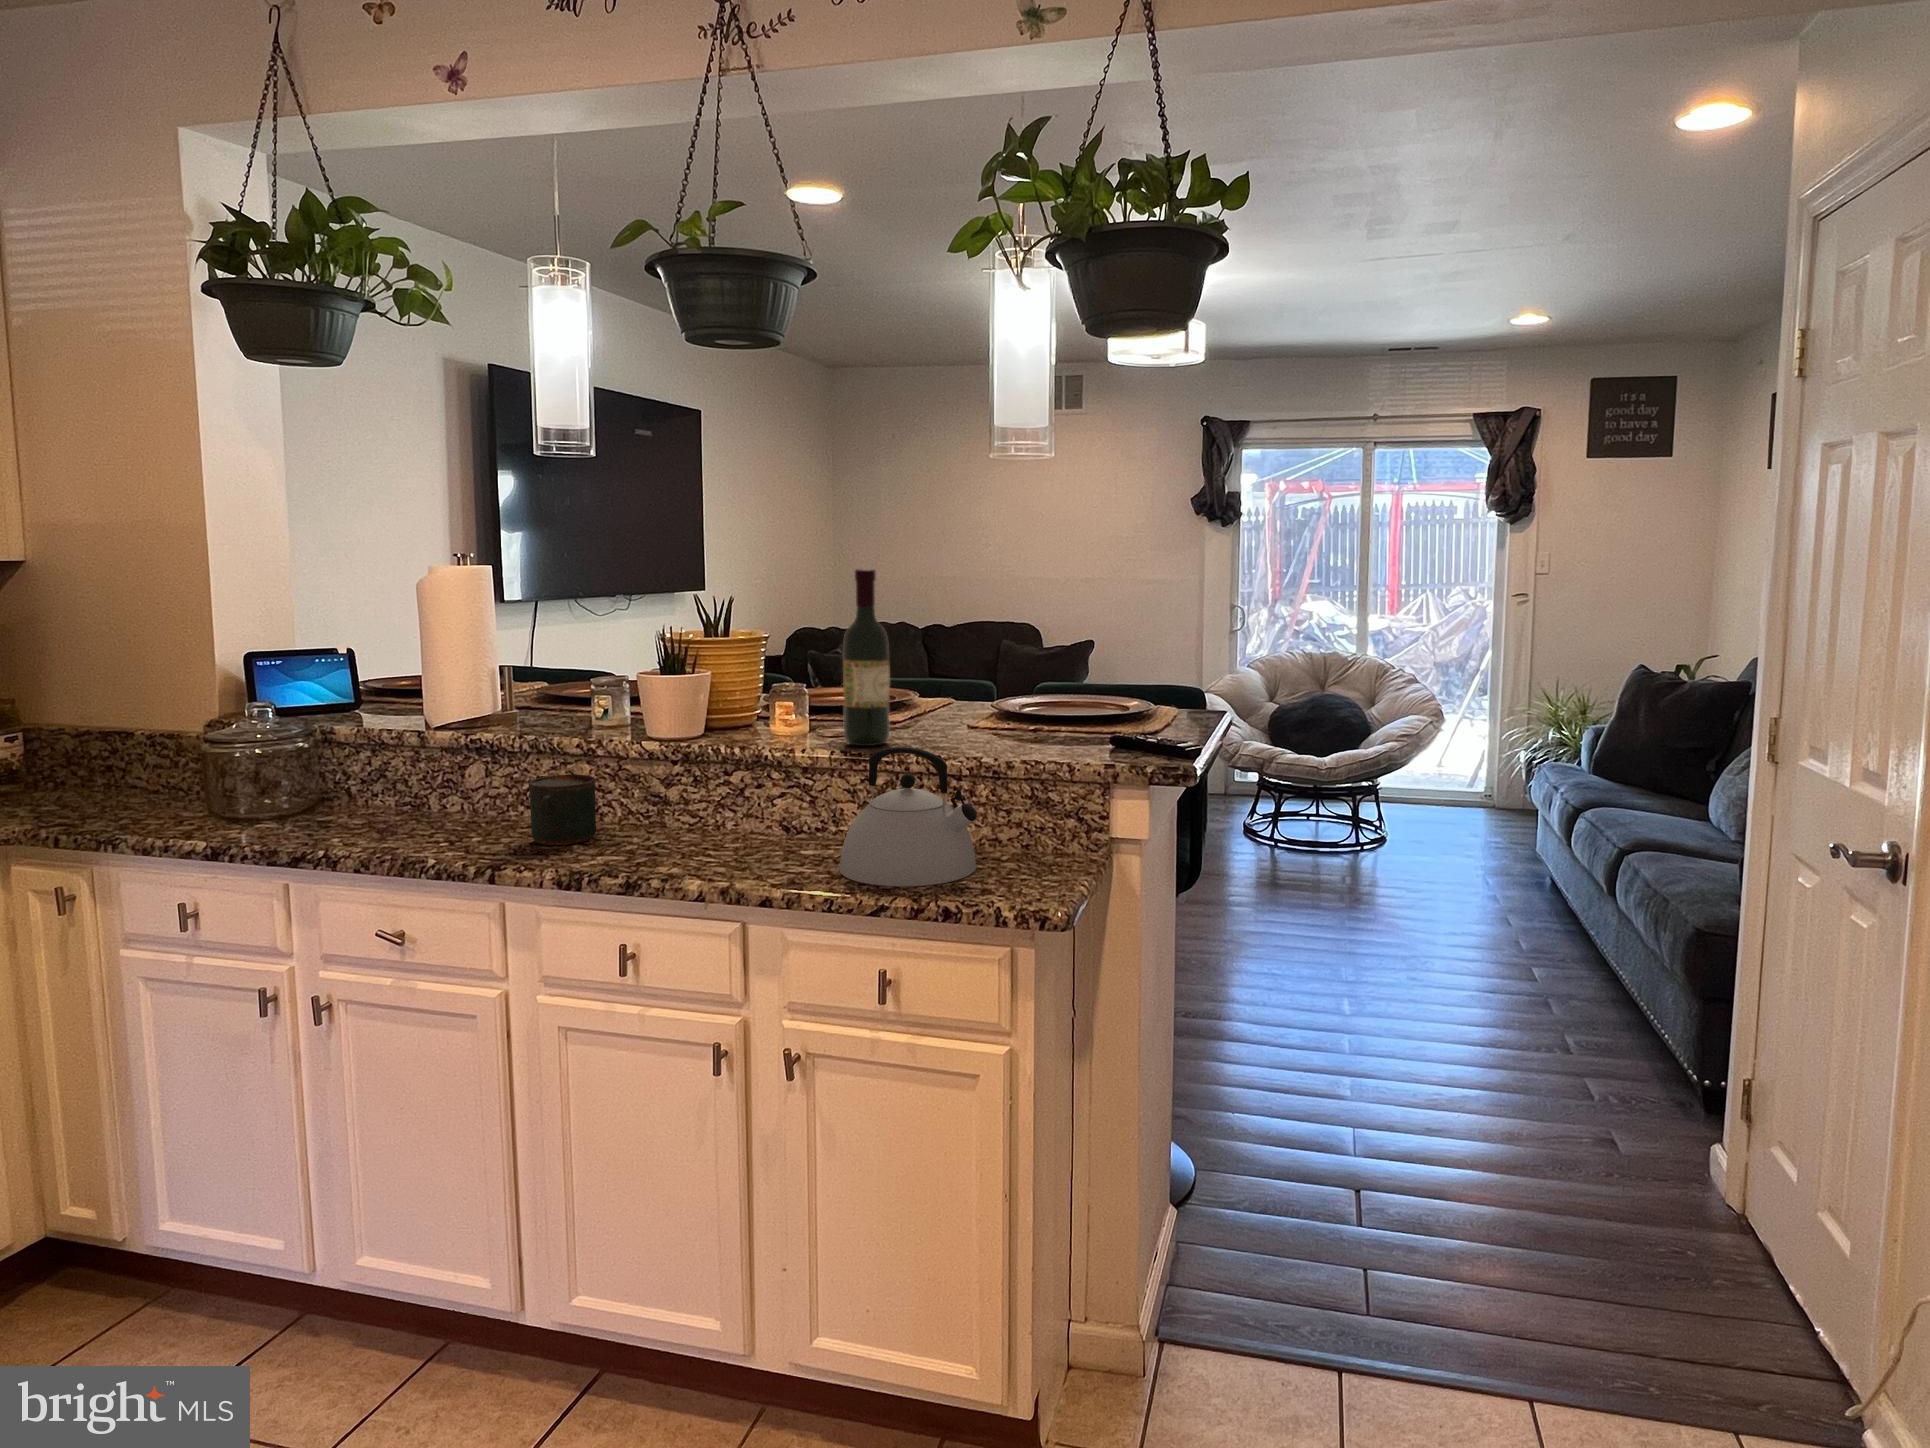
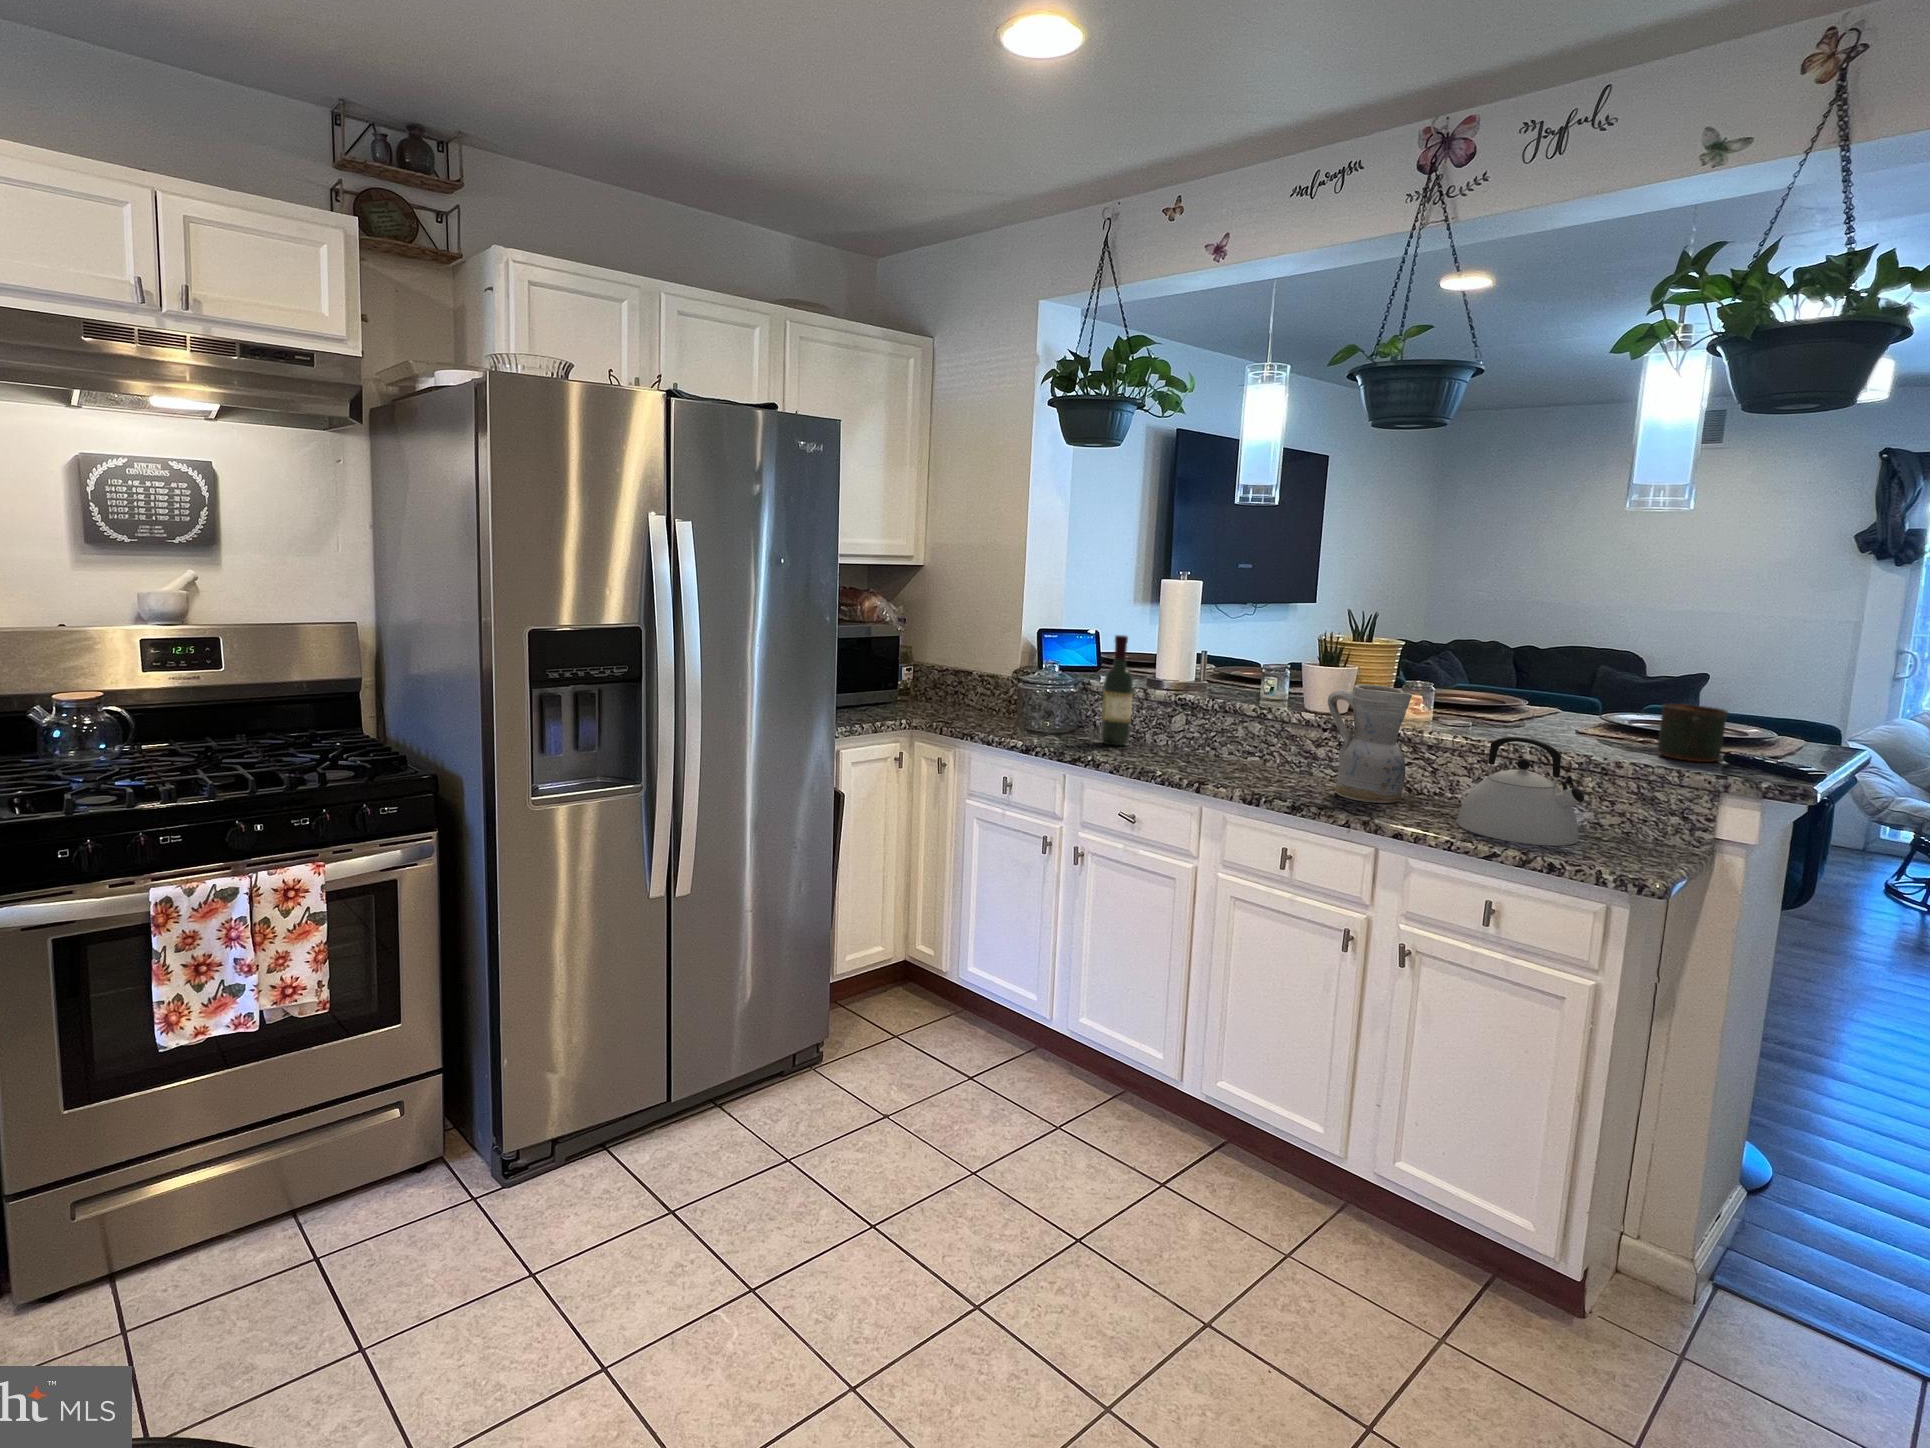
wine bottle: present [843,569,890,746] -> present [1101,635,1133,746]
ceramic pitcher: none [666,695,777,858] -> present [1328,684,1412,803]
mug: present [528,775,596,845] -> present [1658,704,1728,762]

